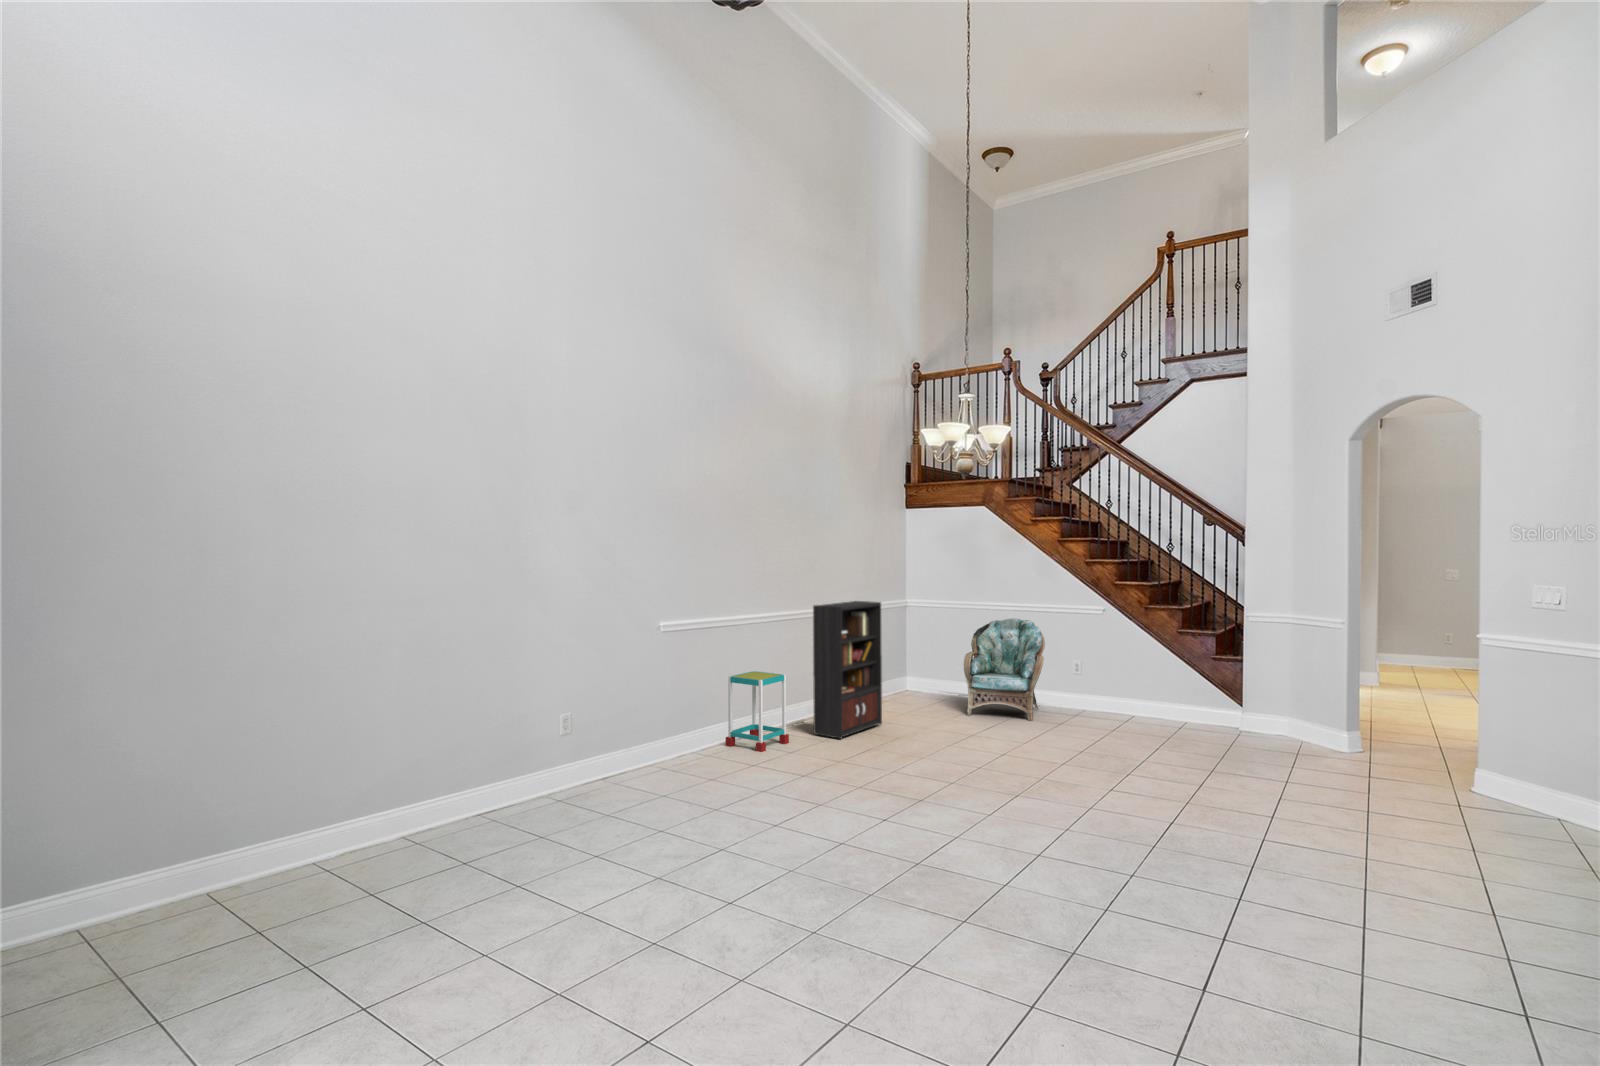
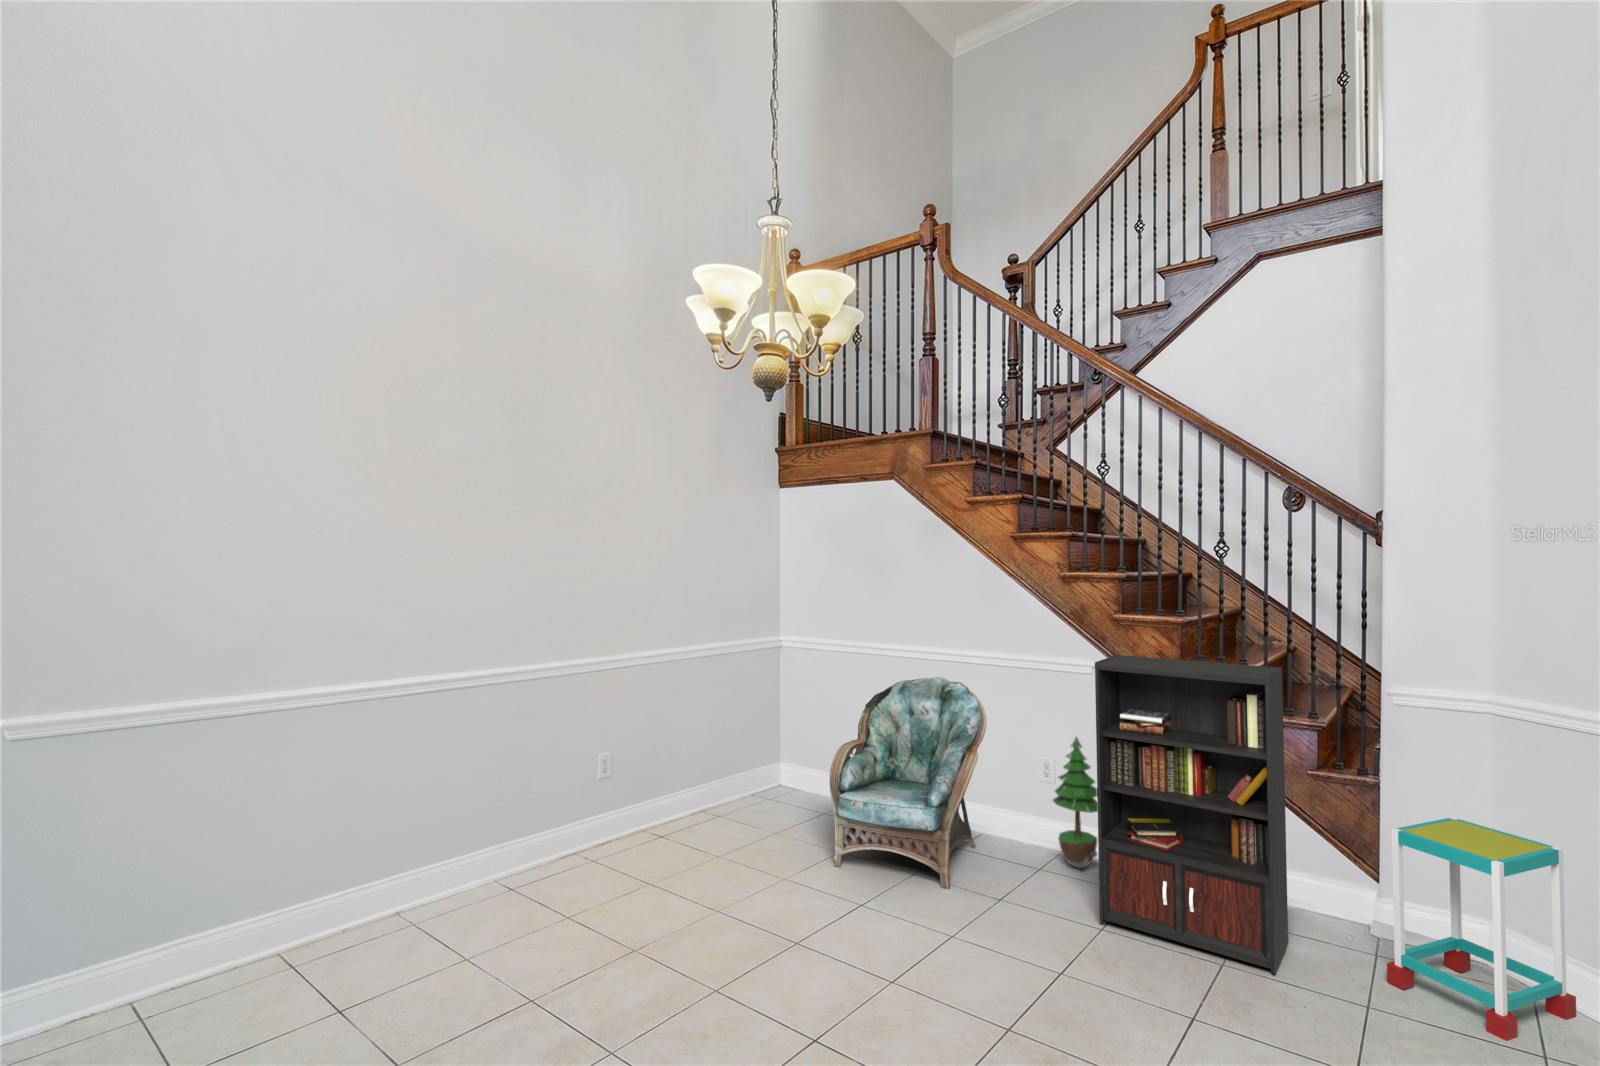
bookcase: present [813,601,882,739] -> present [1095,654,1352,974]
potted tree: none [1082,645,1108,715] -> present [1053,737,1098,869]
side table: present [726,671,789,752] -> present [1387,817,1576,1041]

